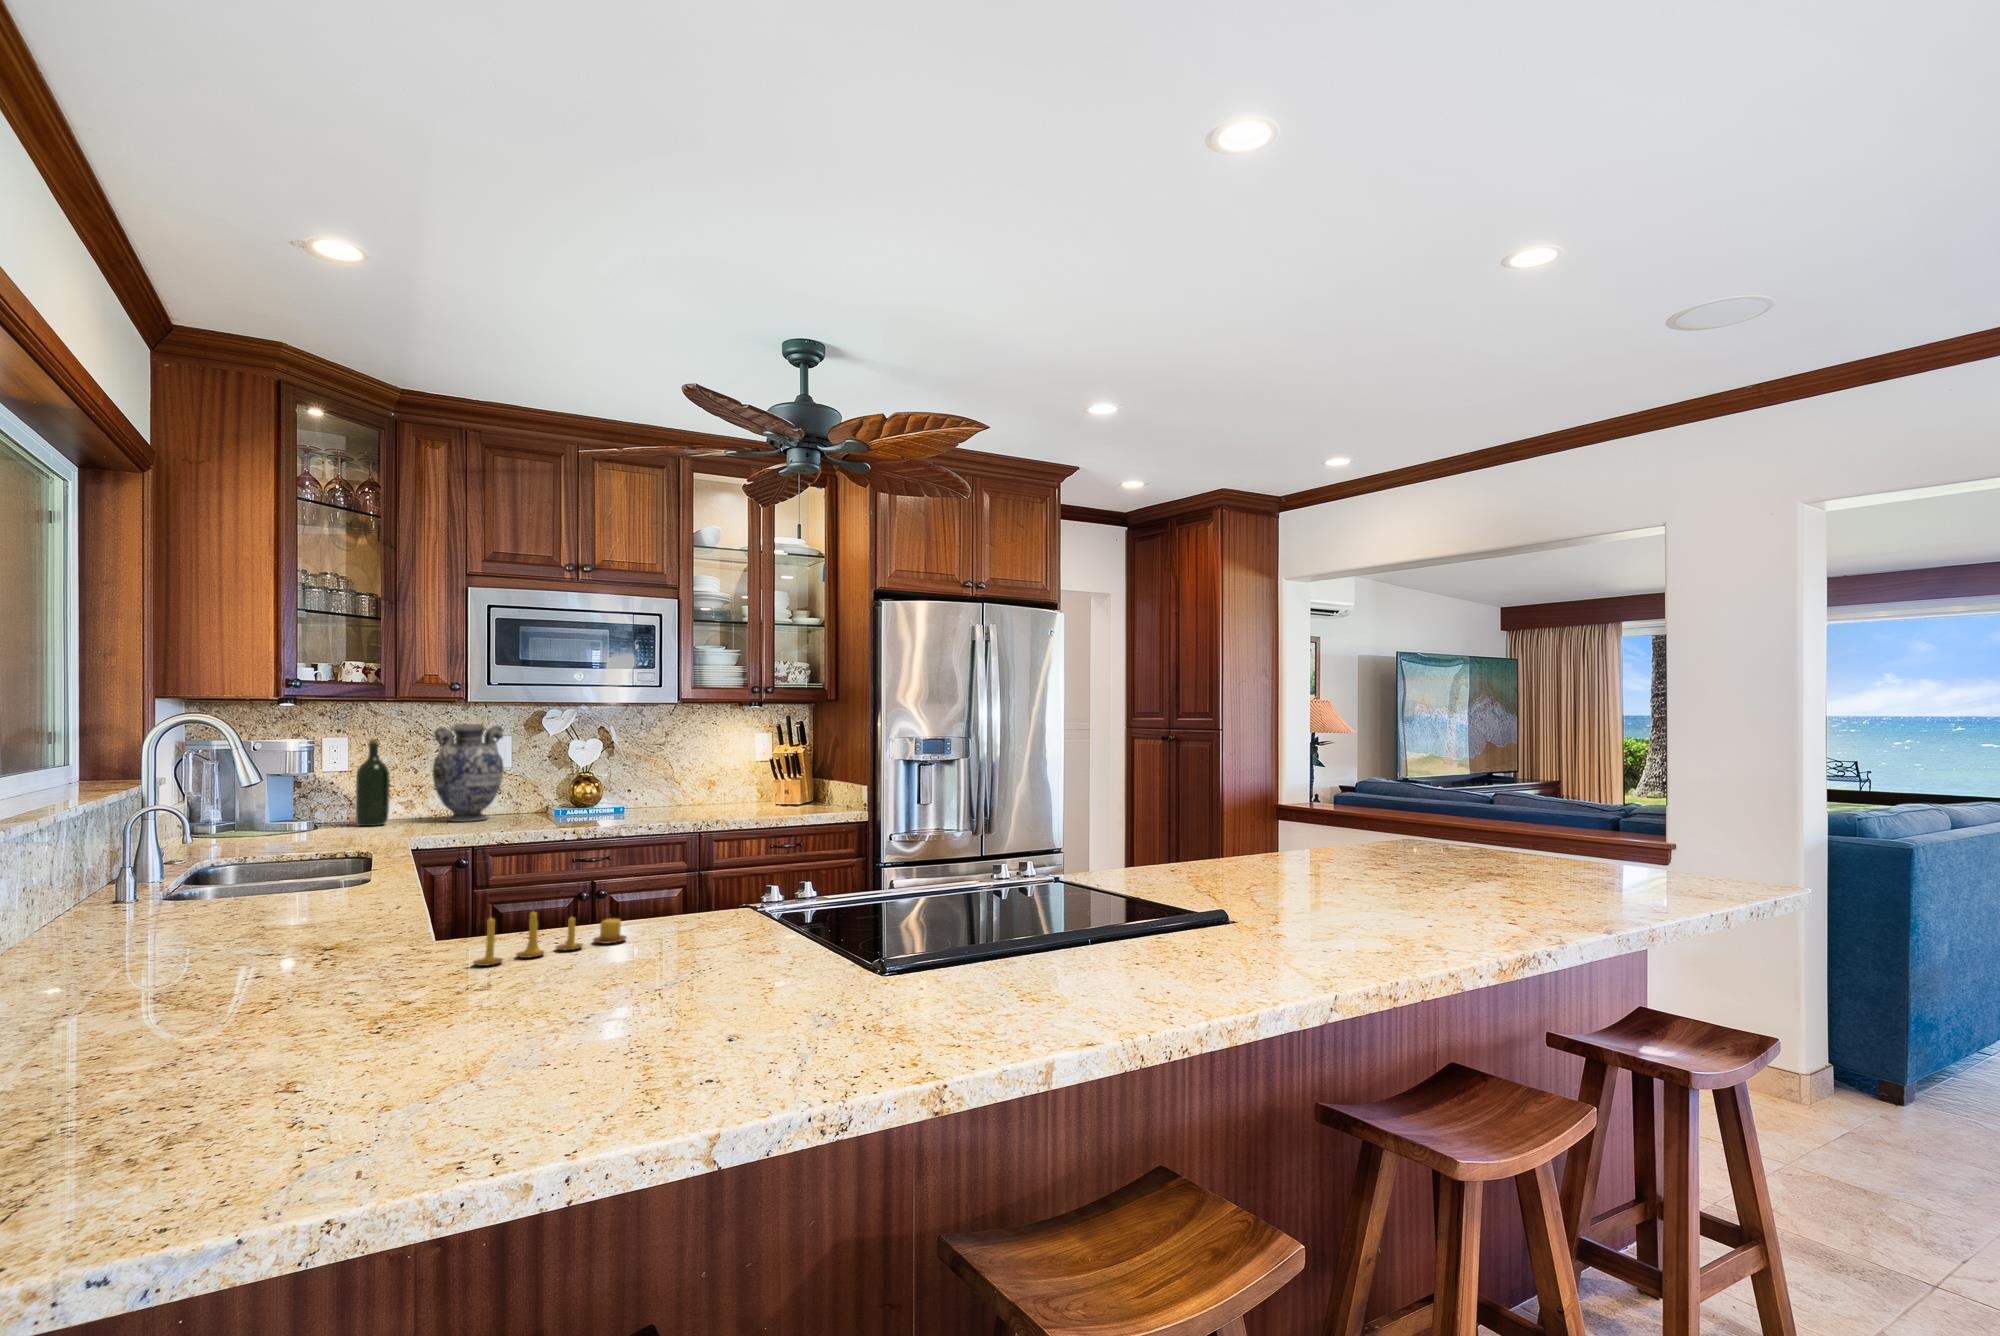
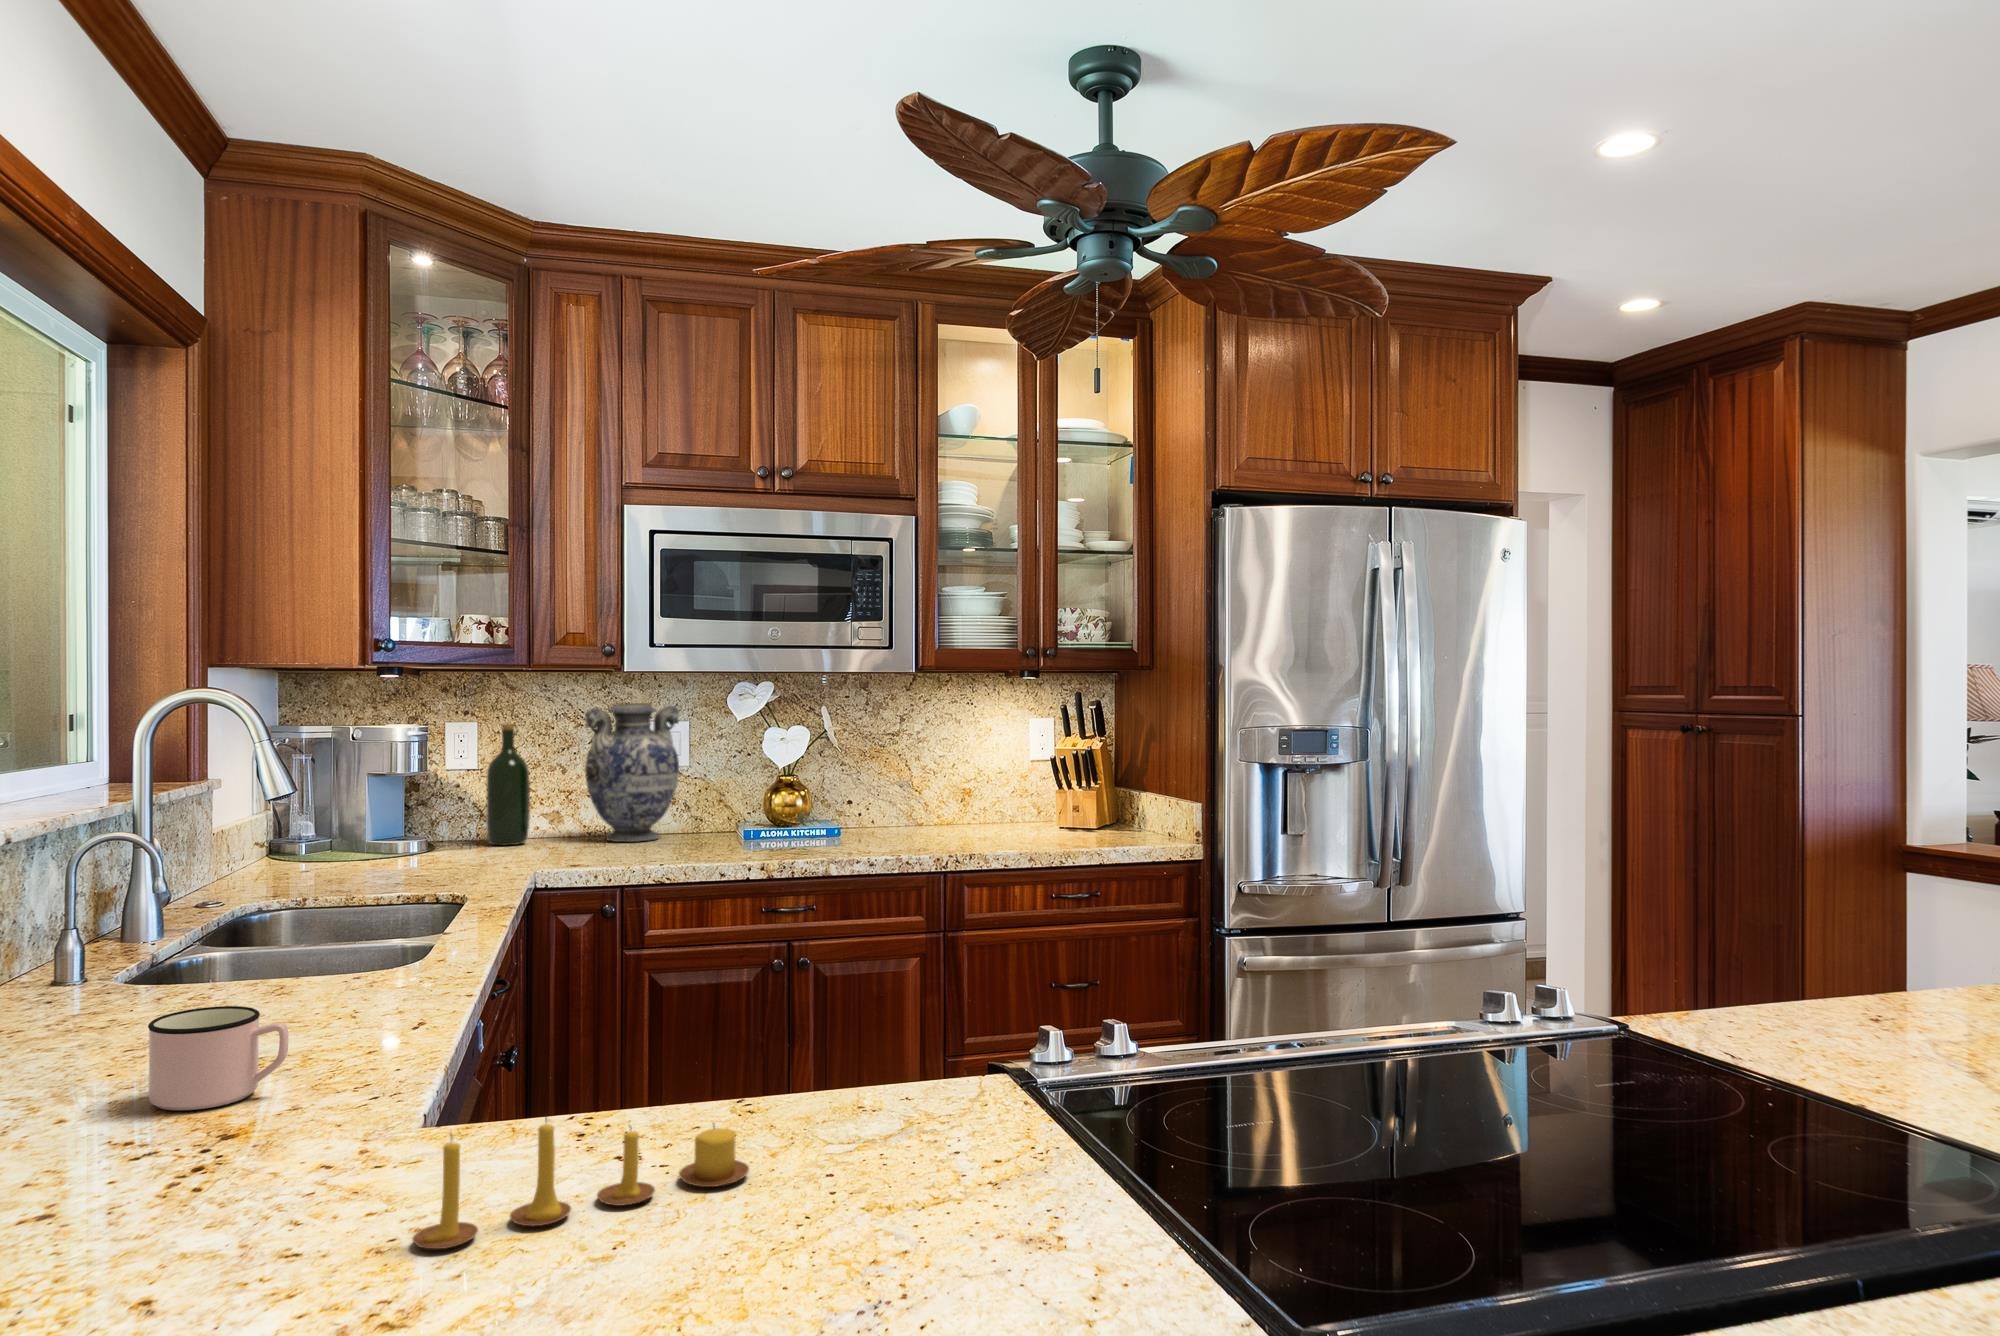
mug: none [267,886,348,939] -> present [148,1006,289,1110]

